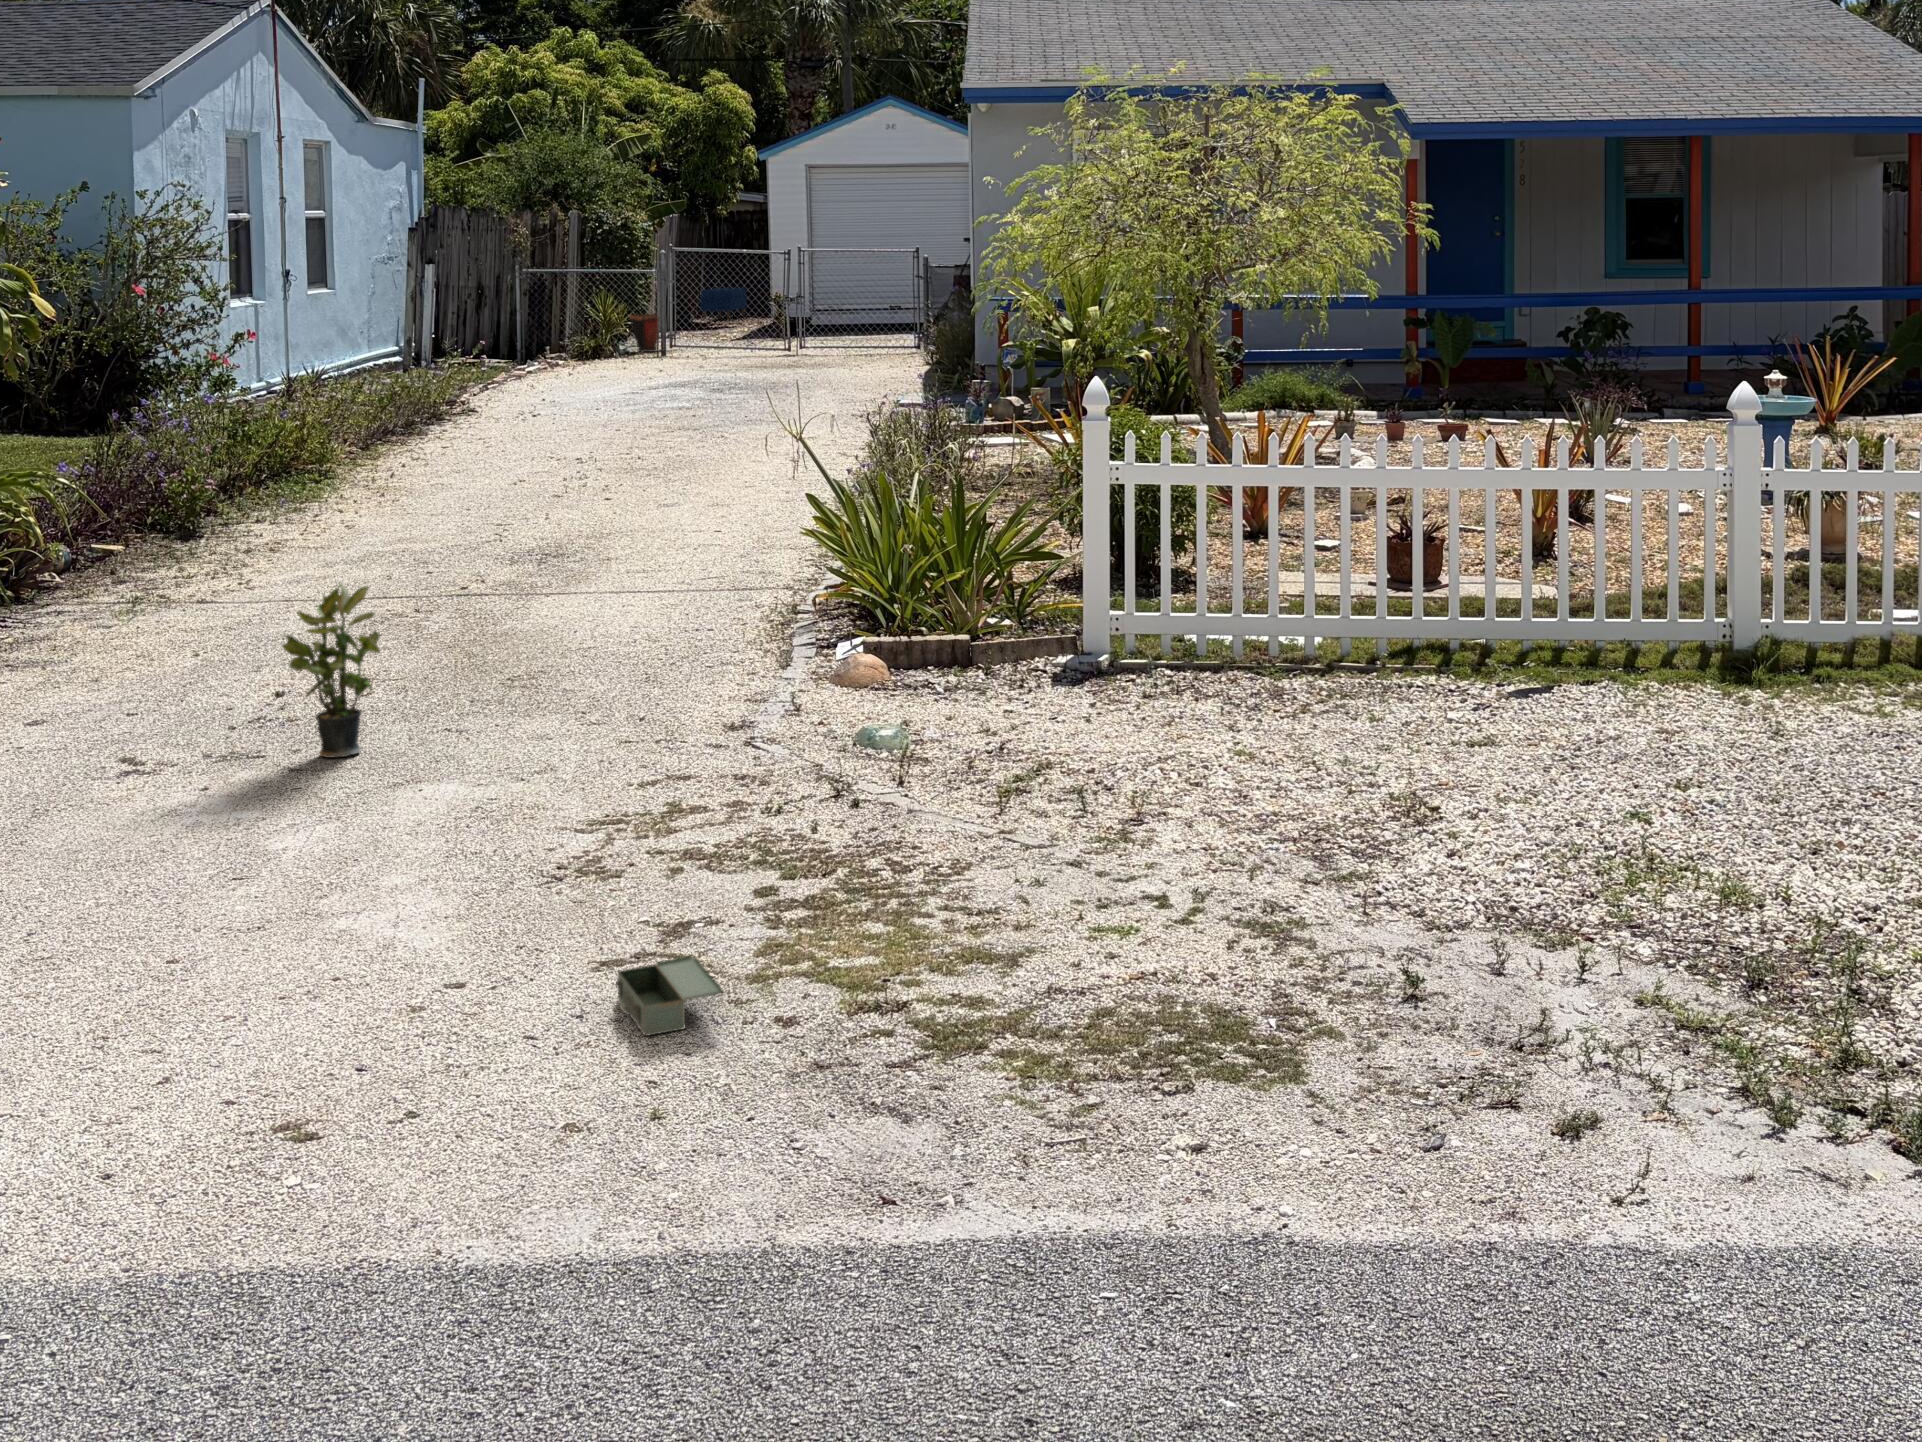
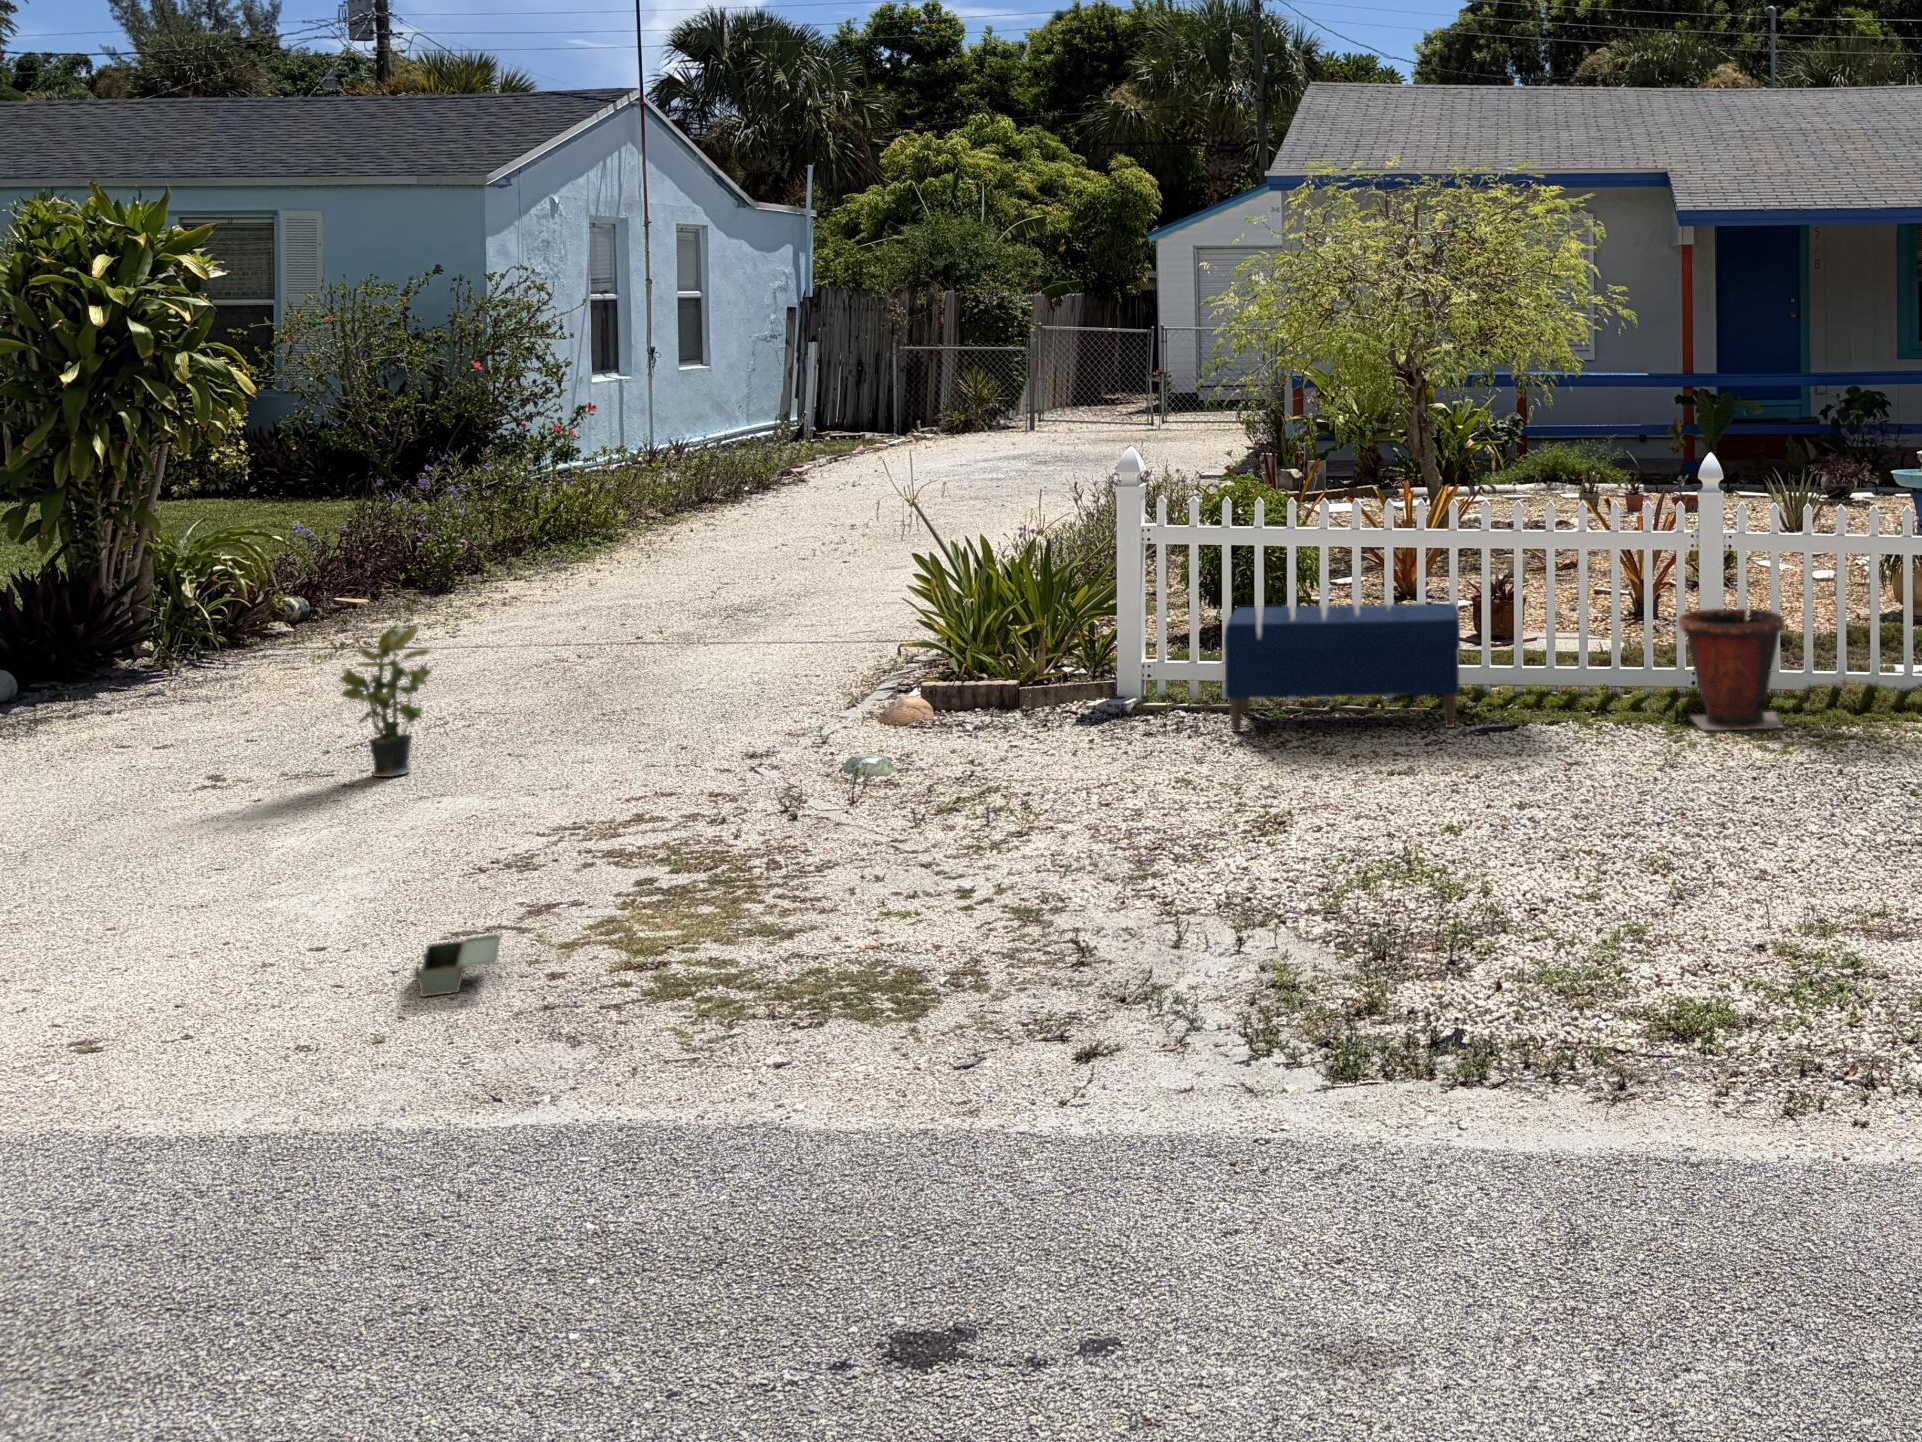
bench: present [700,288,747,320] -> present [1224,603,1460,732]
trash can: present [629,314,658,352] -> present [1678,609,1785,730]

